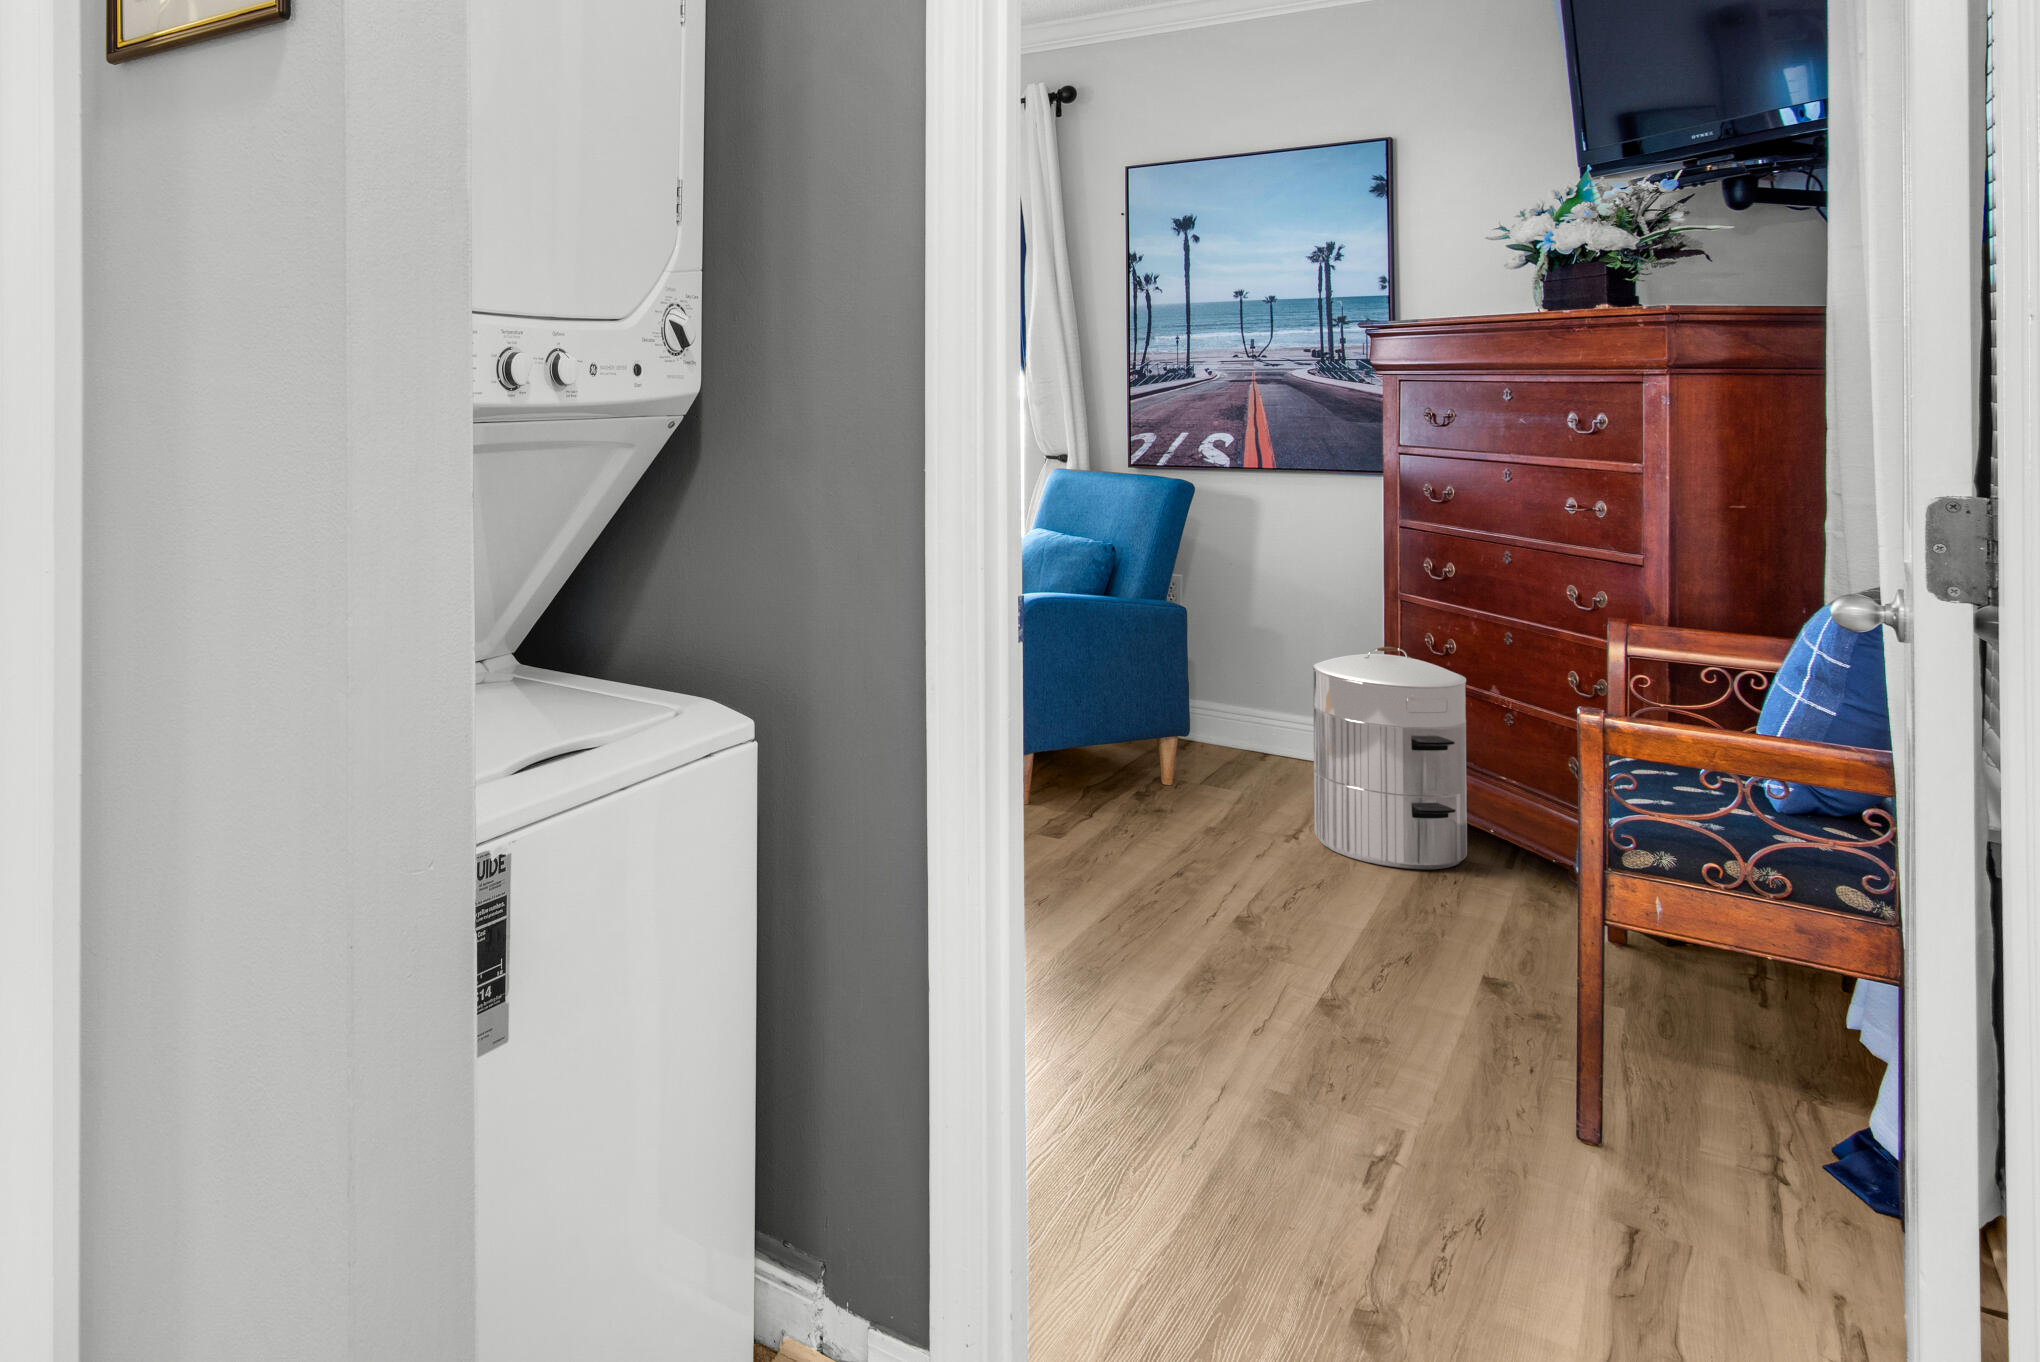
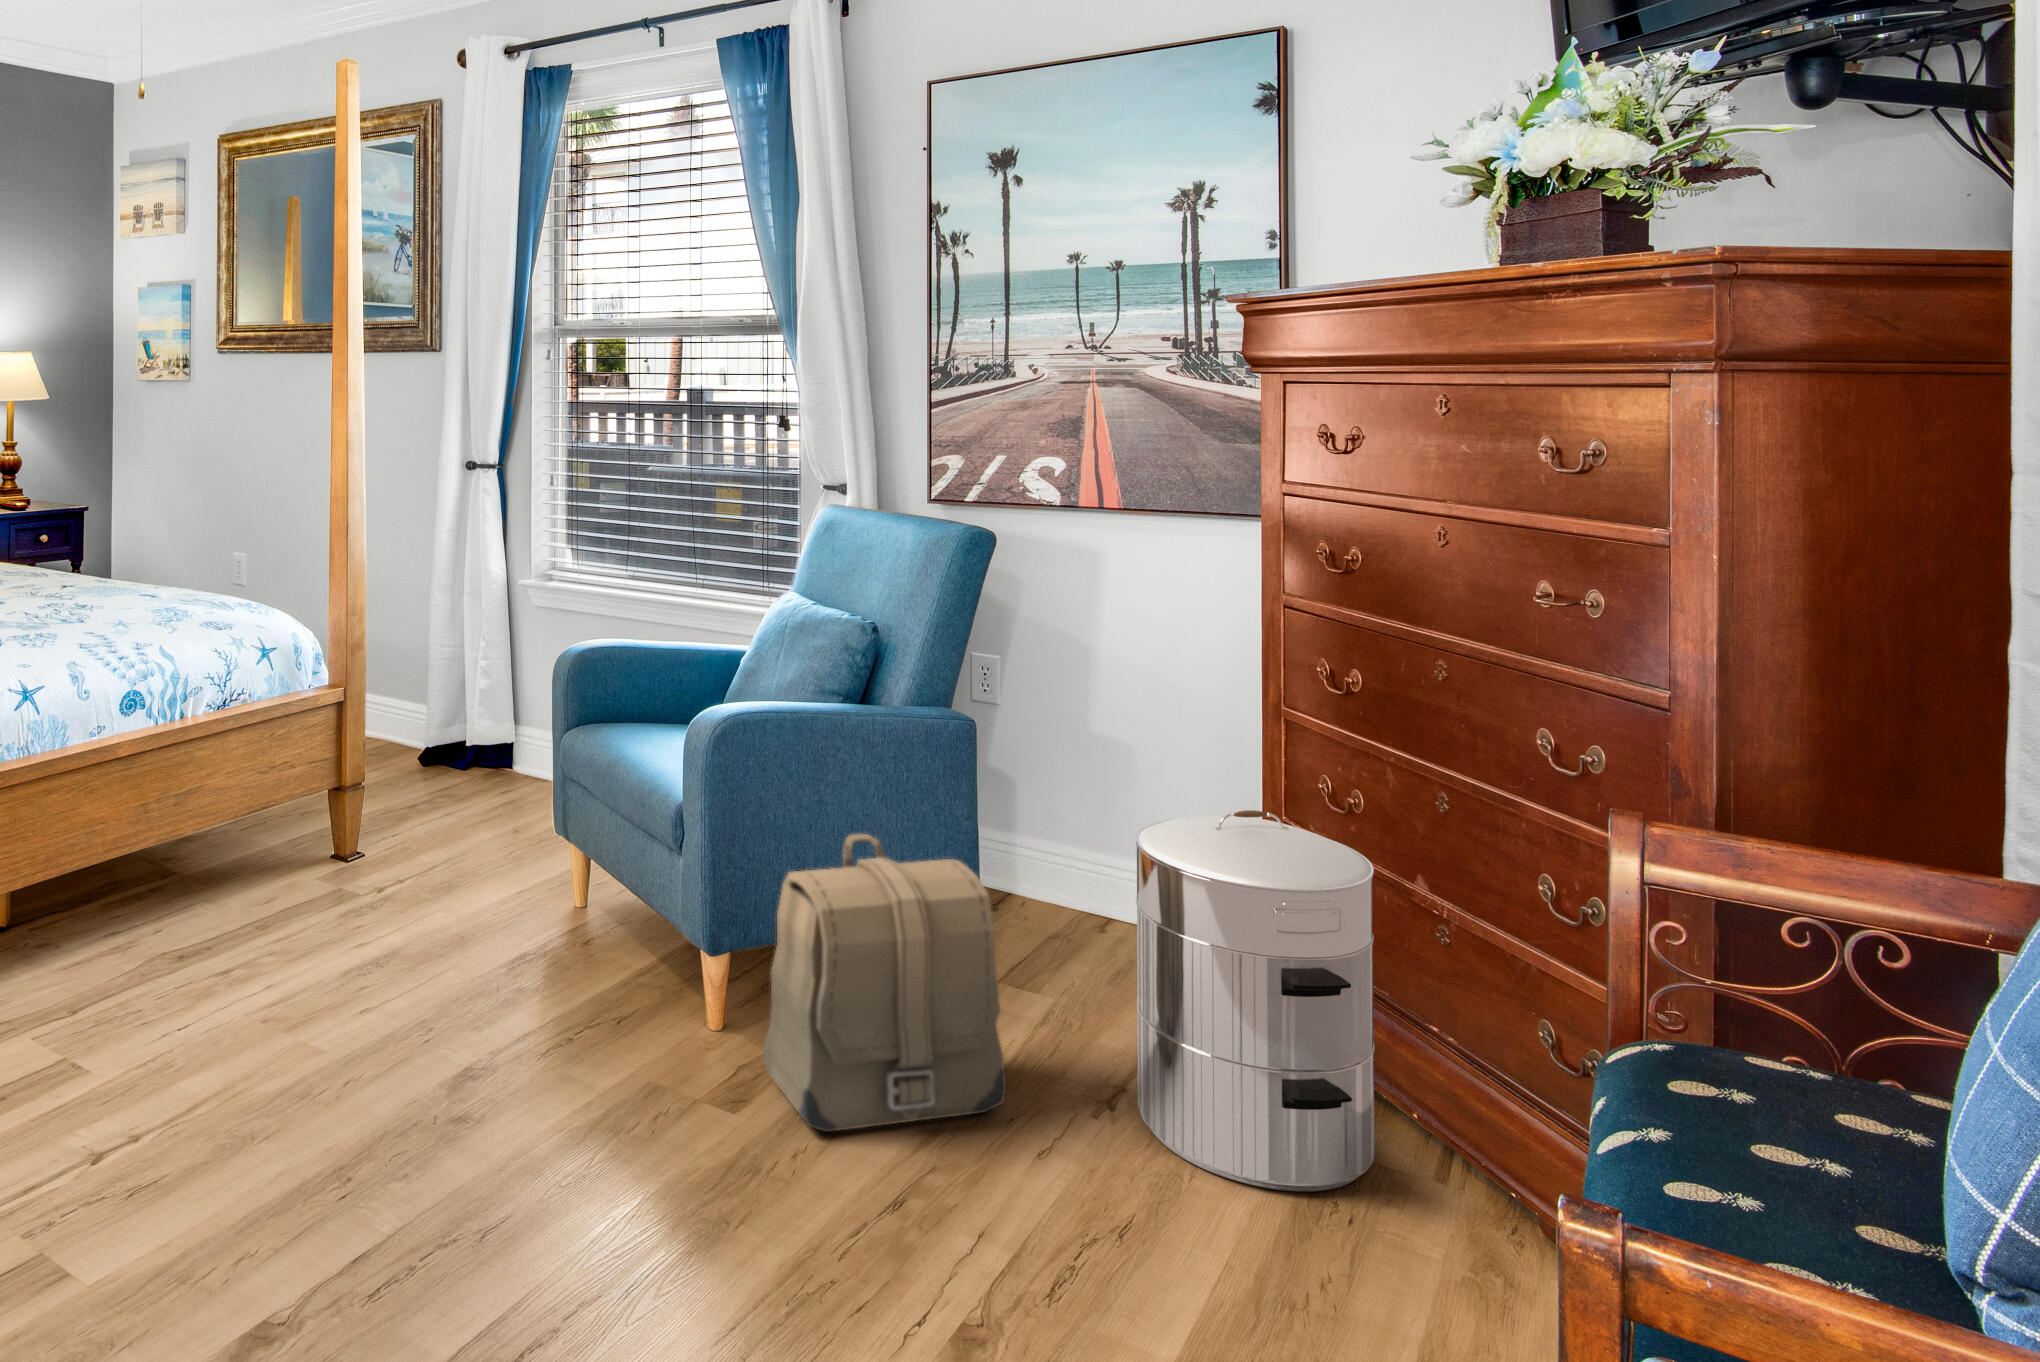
backpack: none [1071,670,1231,845] -> present [763,834,1006,1132]

